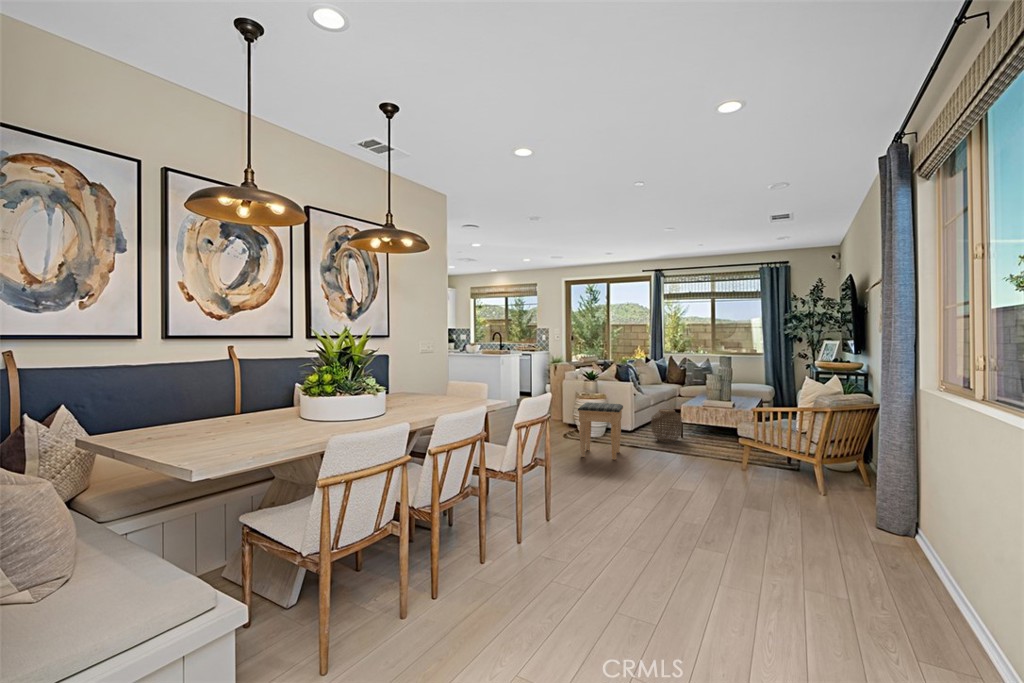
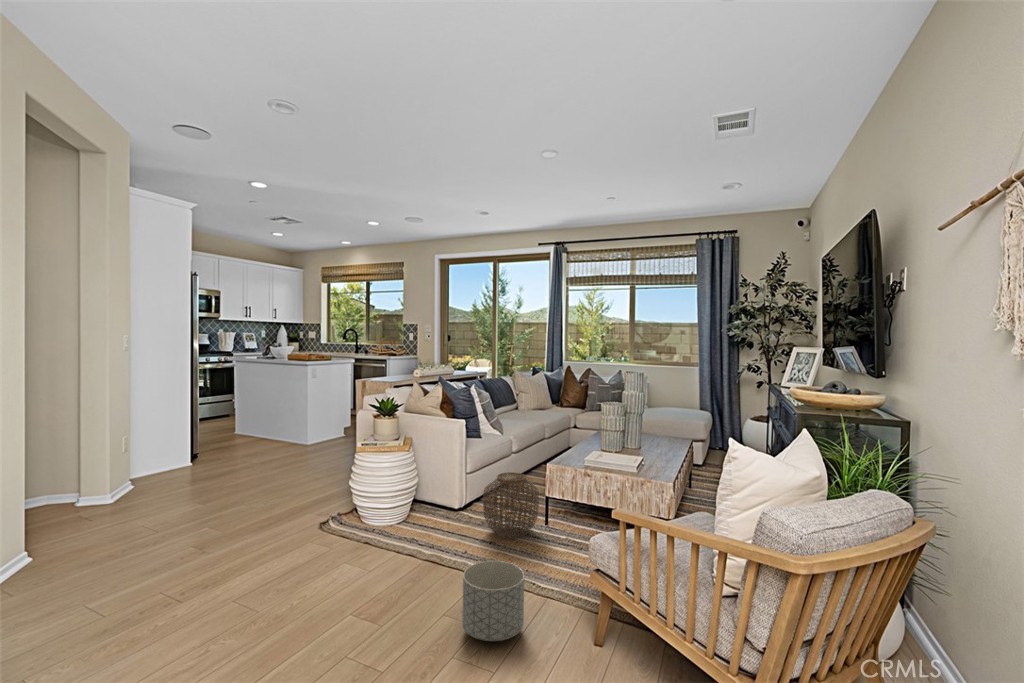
footstool: present [577,402,623,460] -> none [278,473,400,613]
planter: none [669,437,698,466] -> present [462,561,524,641]

